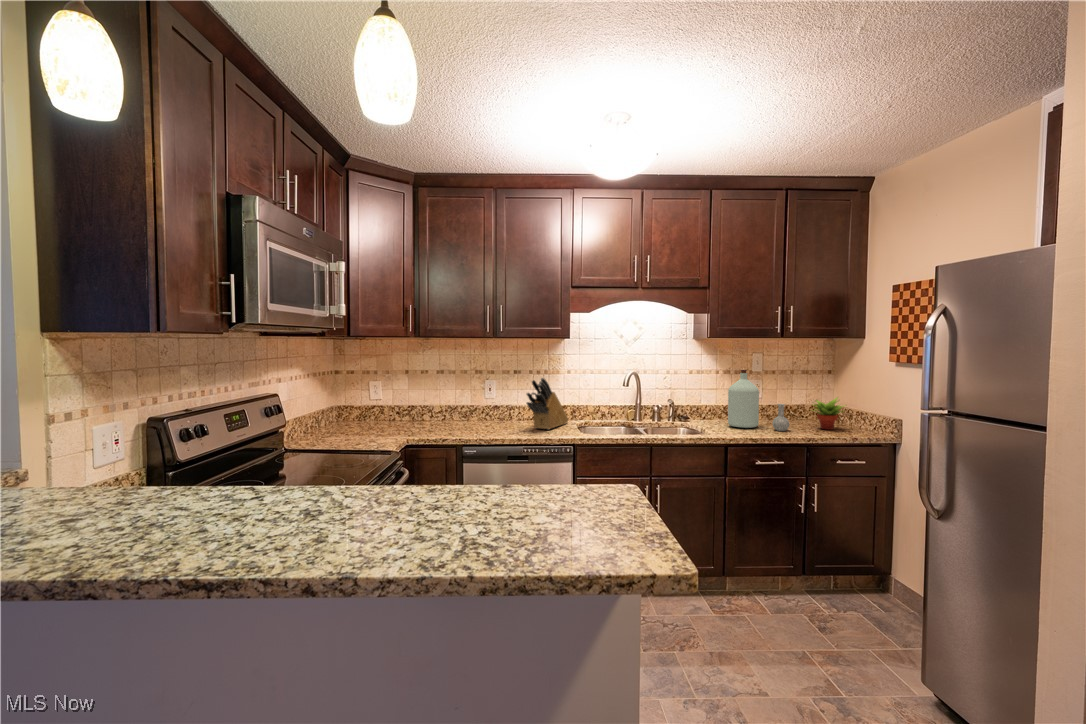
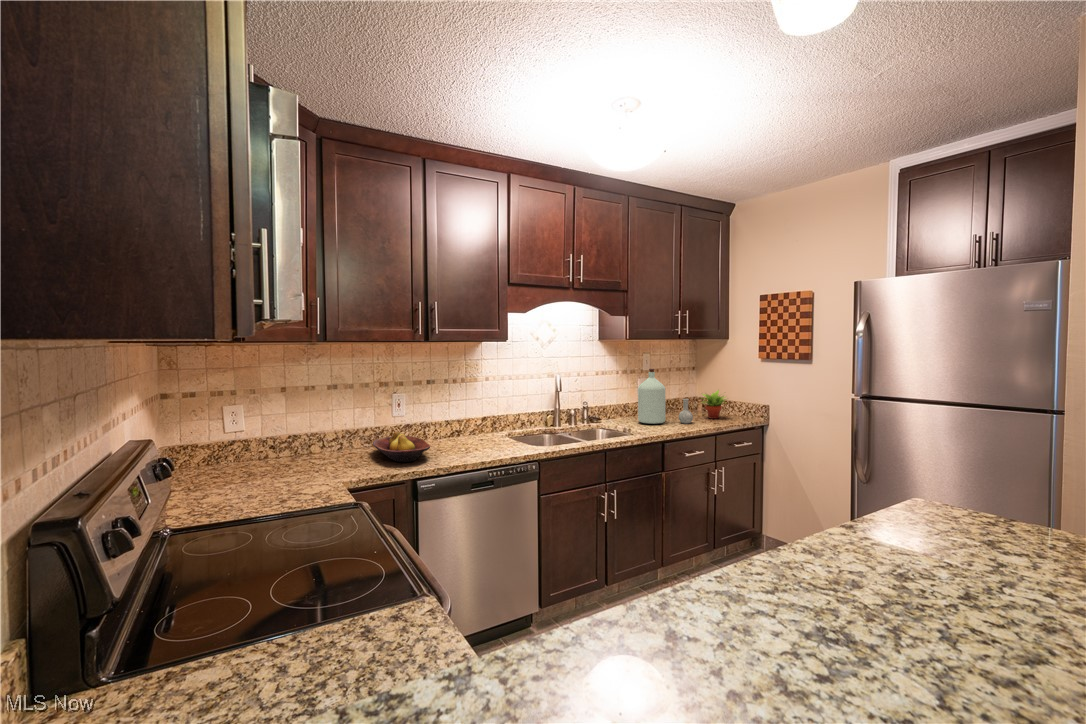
knife block: present [527,378,568,430] -> none [473,387,499,447]
fruit bowl: none [452,409,494,432] -> present [373,431,430,462]

